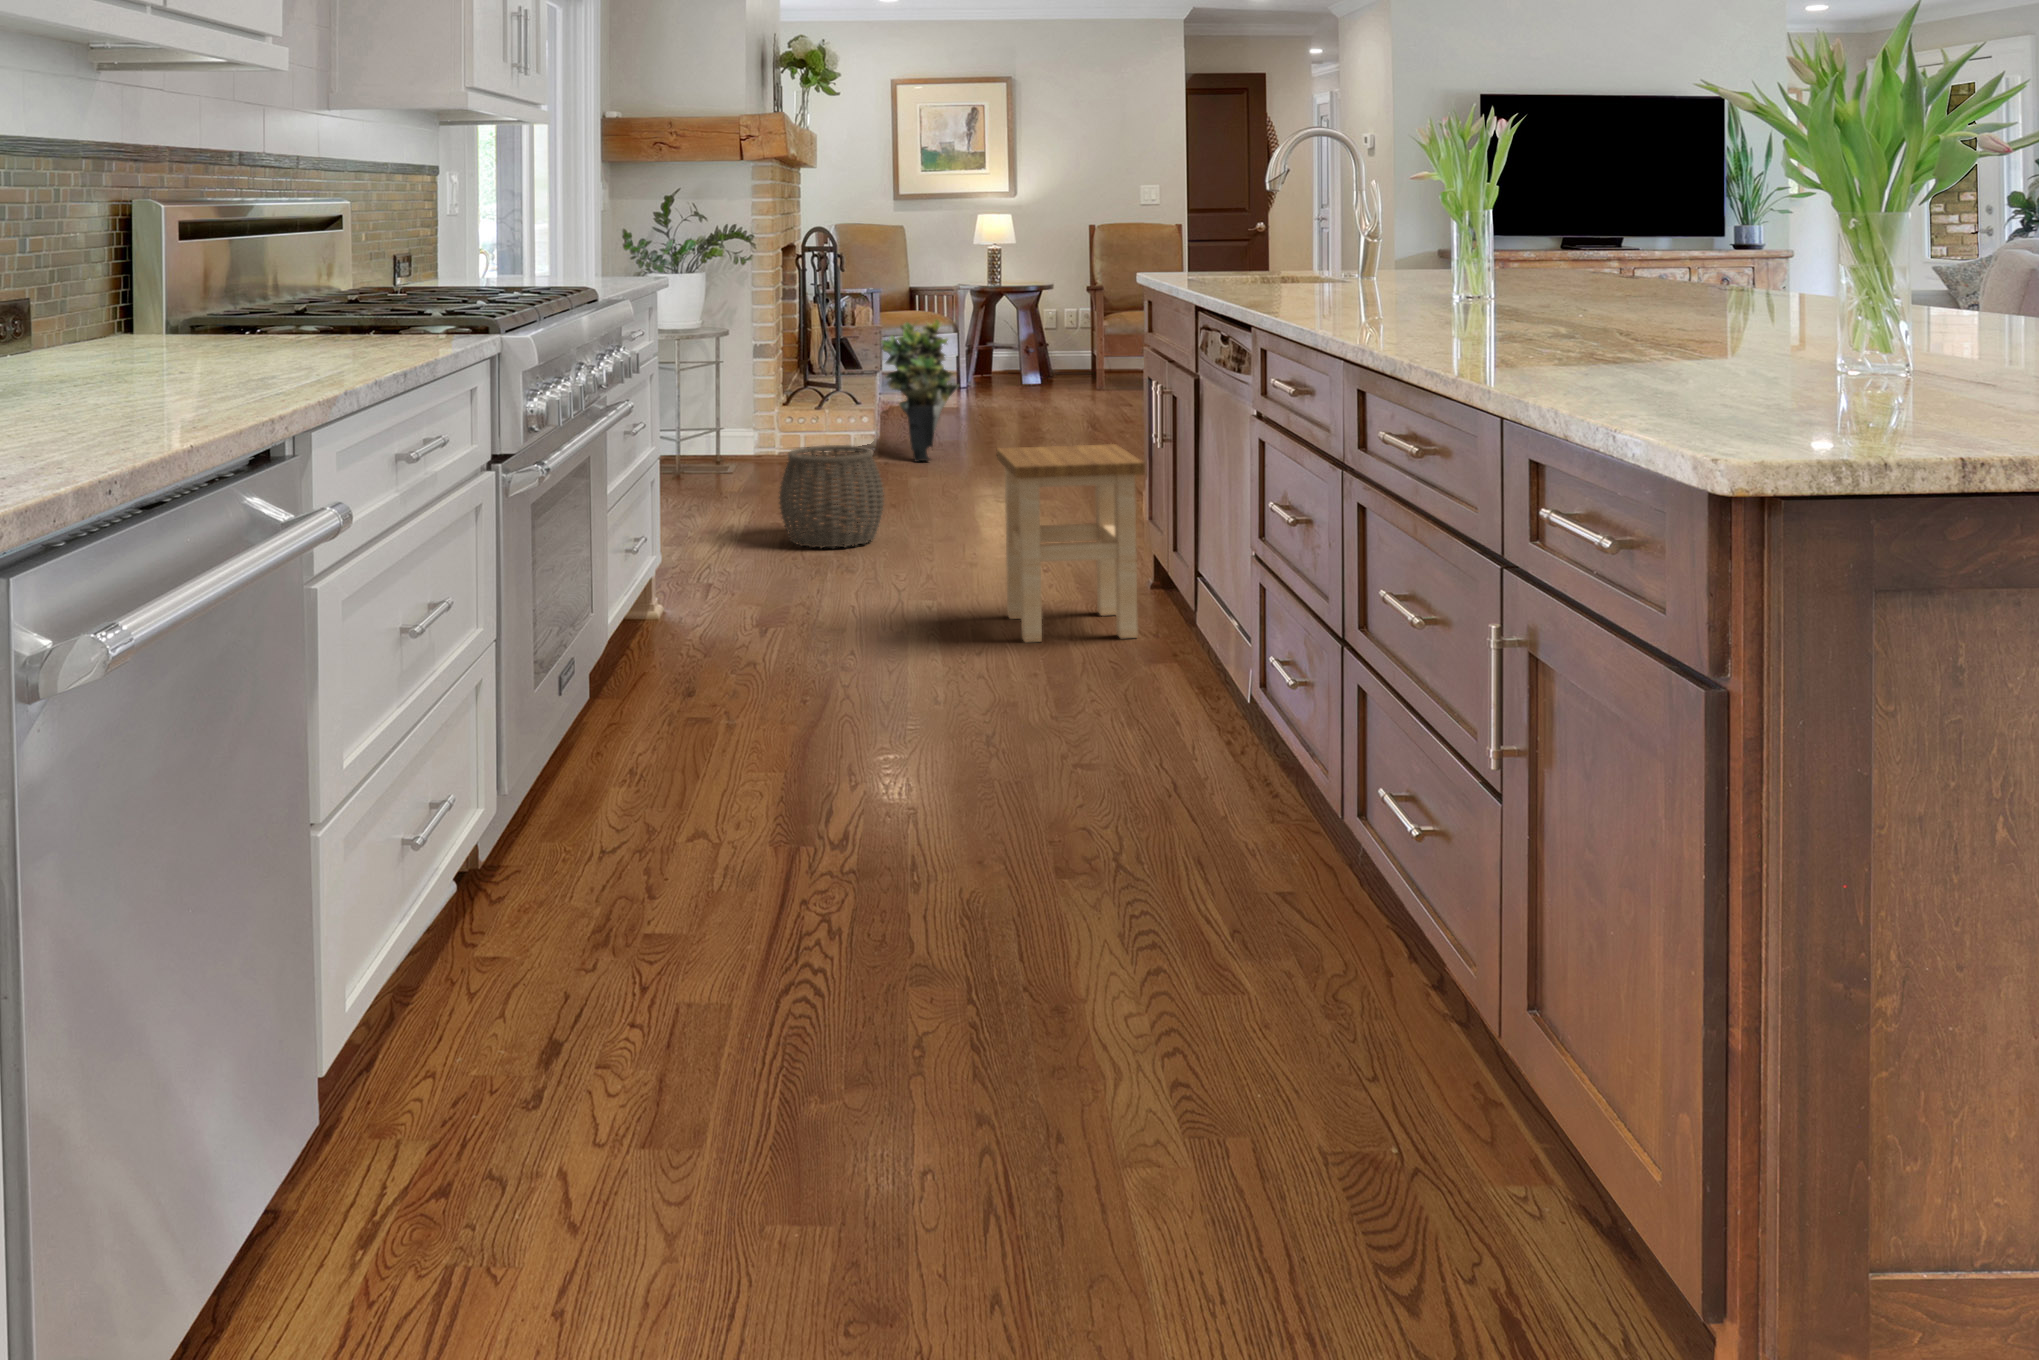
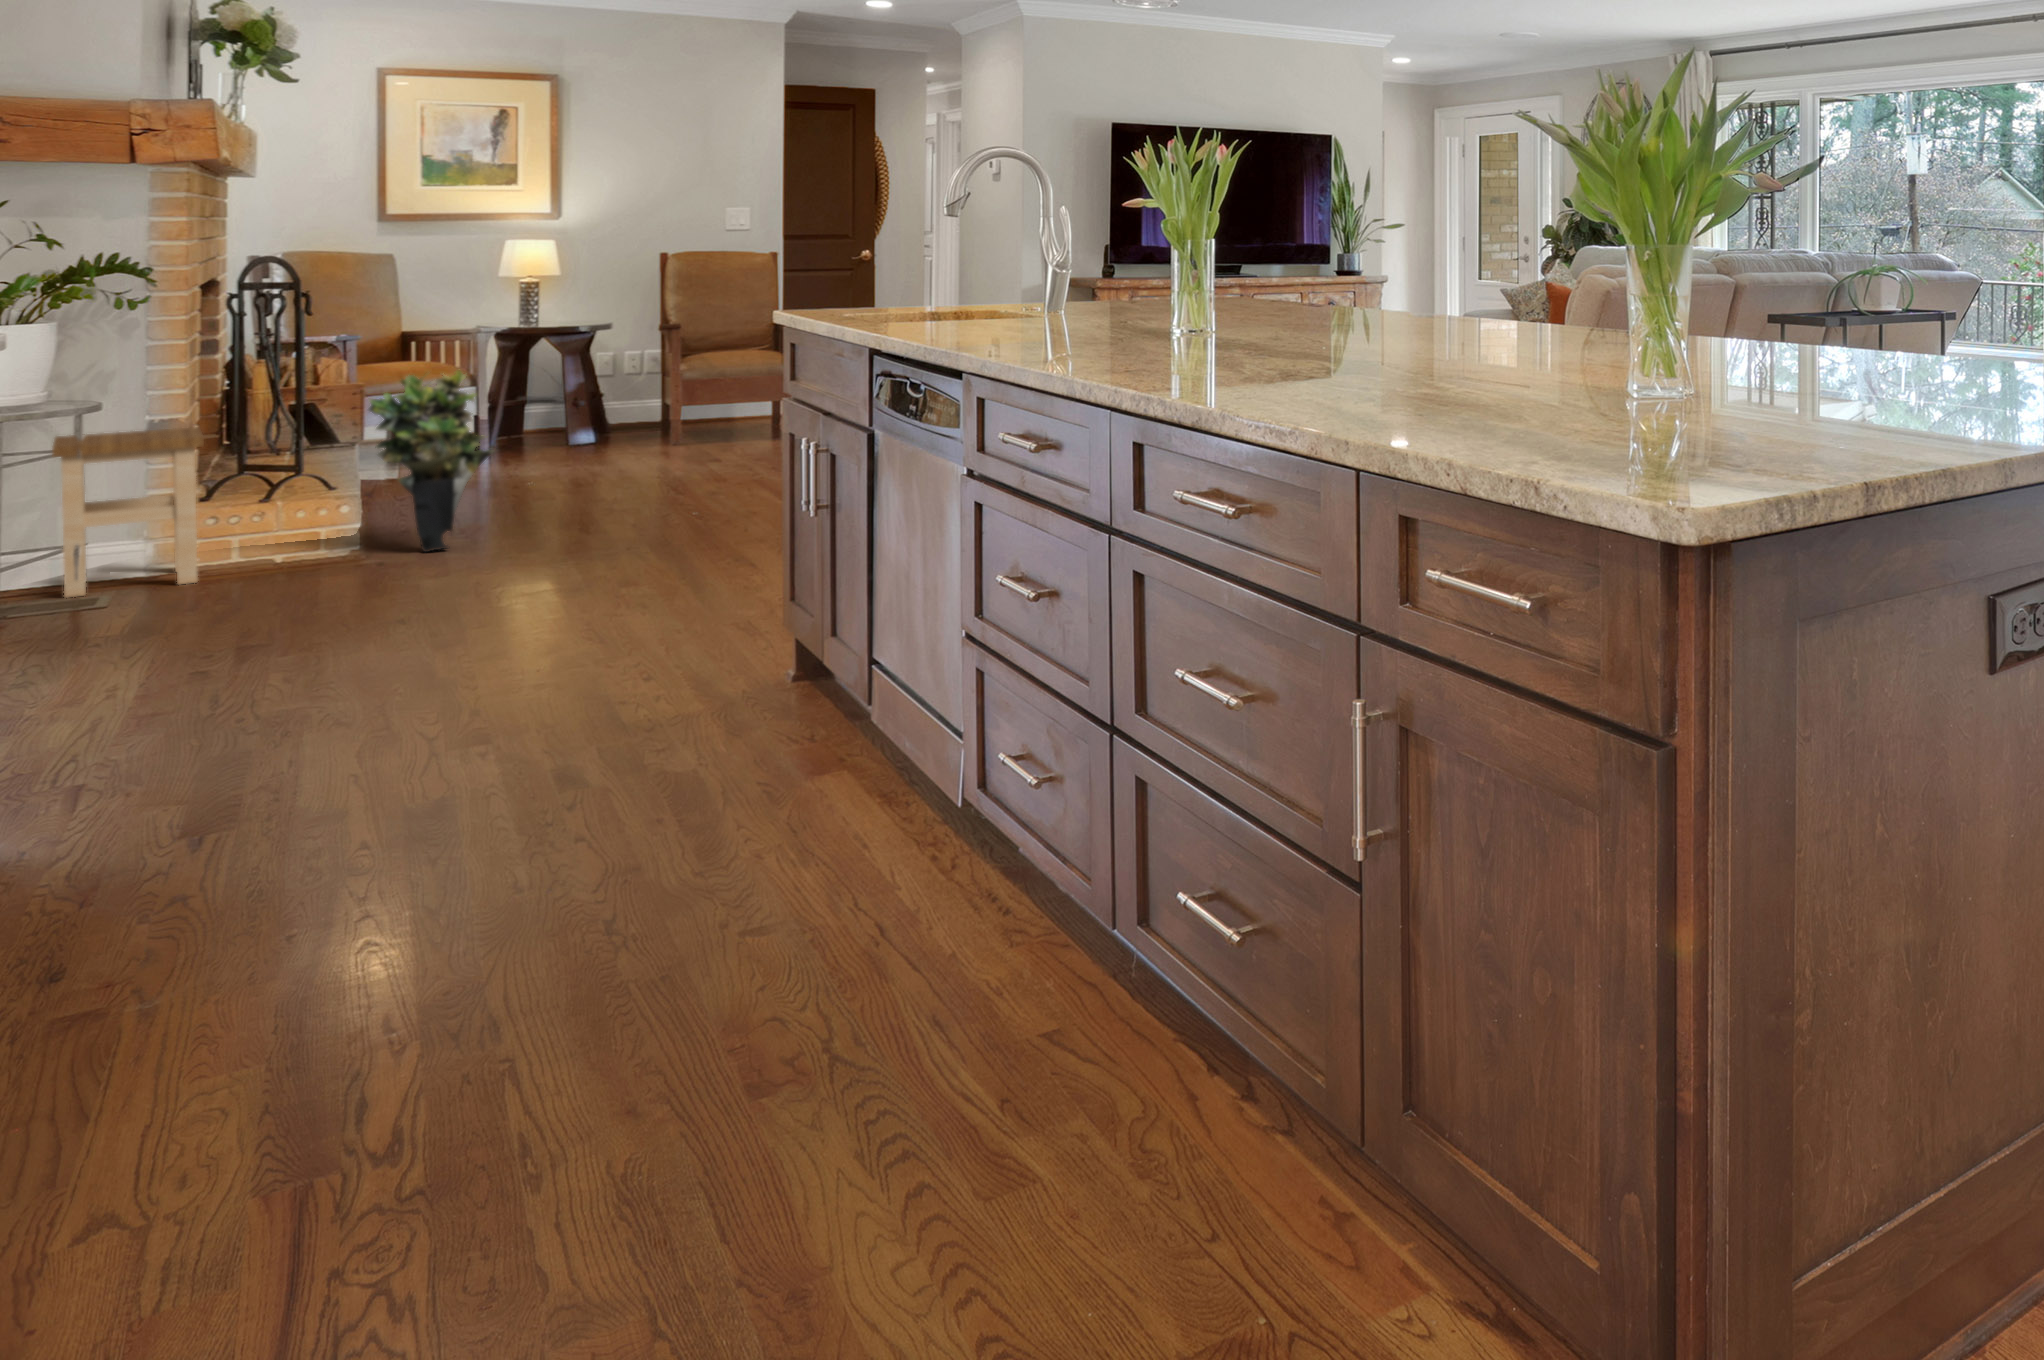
stool: present [997,444,1145,642] -> present [52,427,204,597]
woven basket: present [779,445,884,548] -> none [196,545,388,693]

